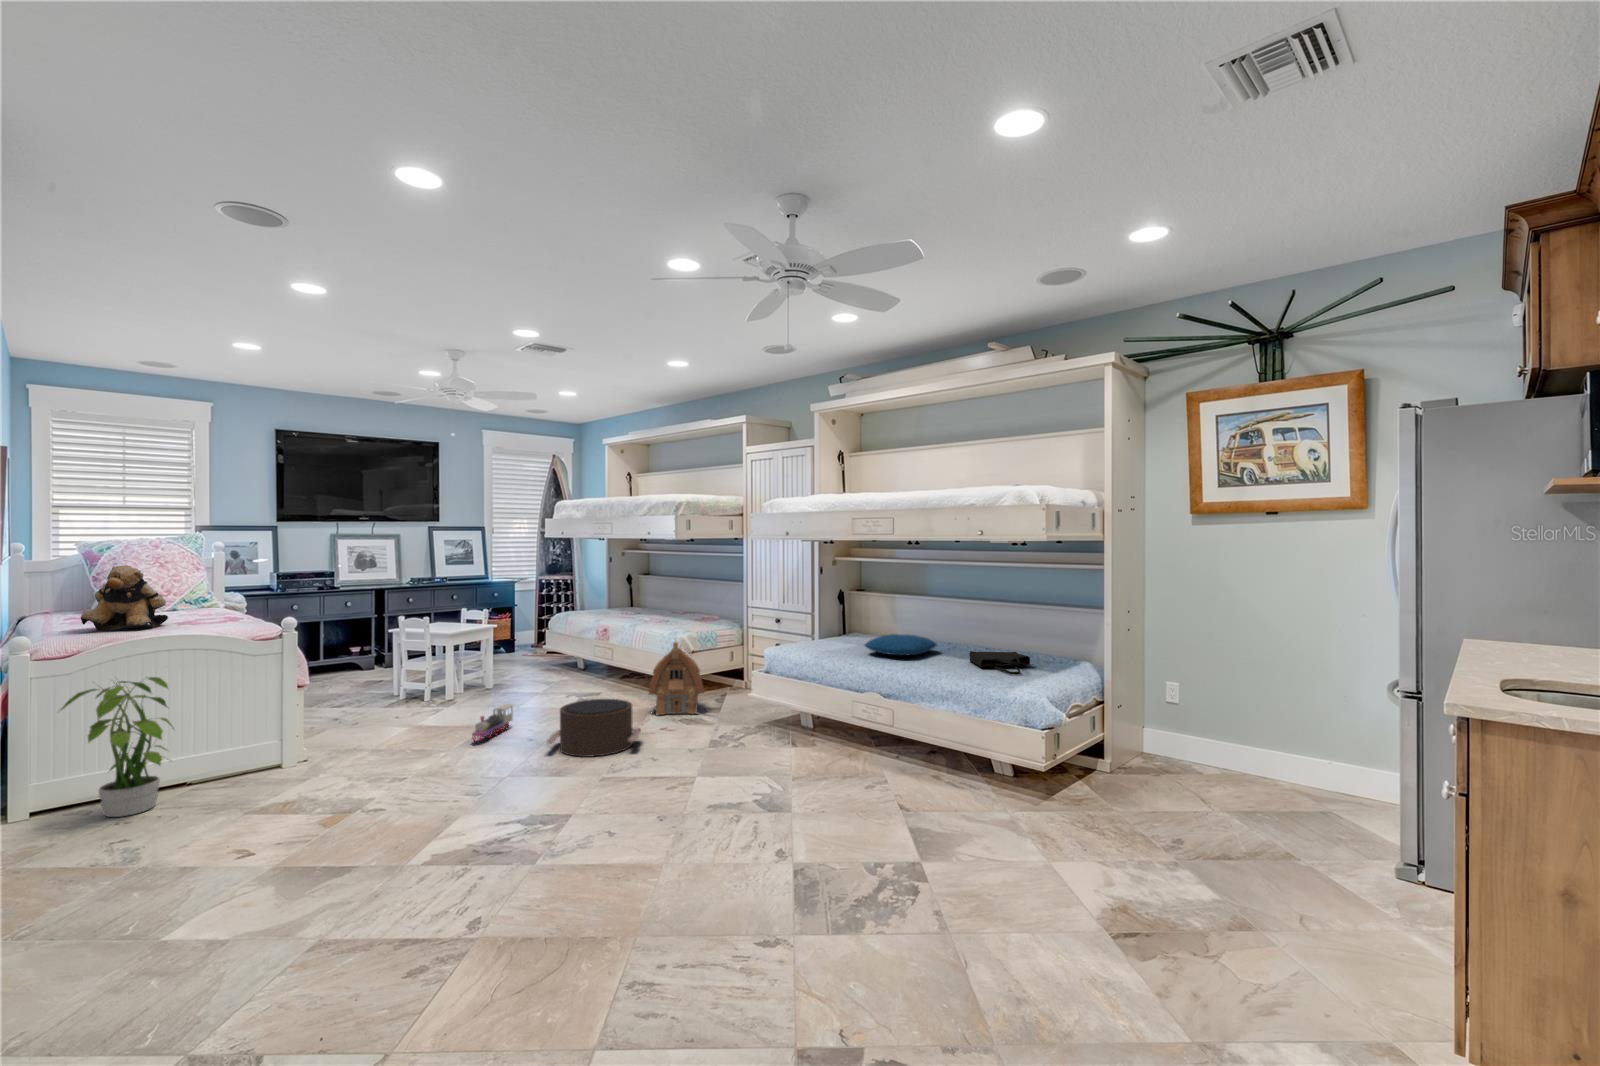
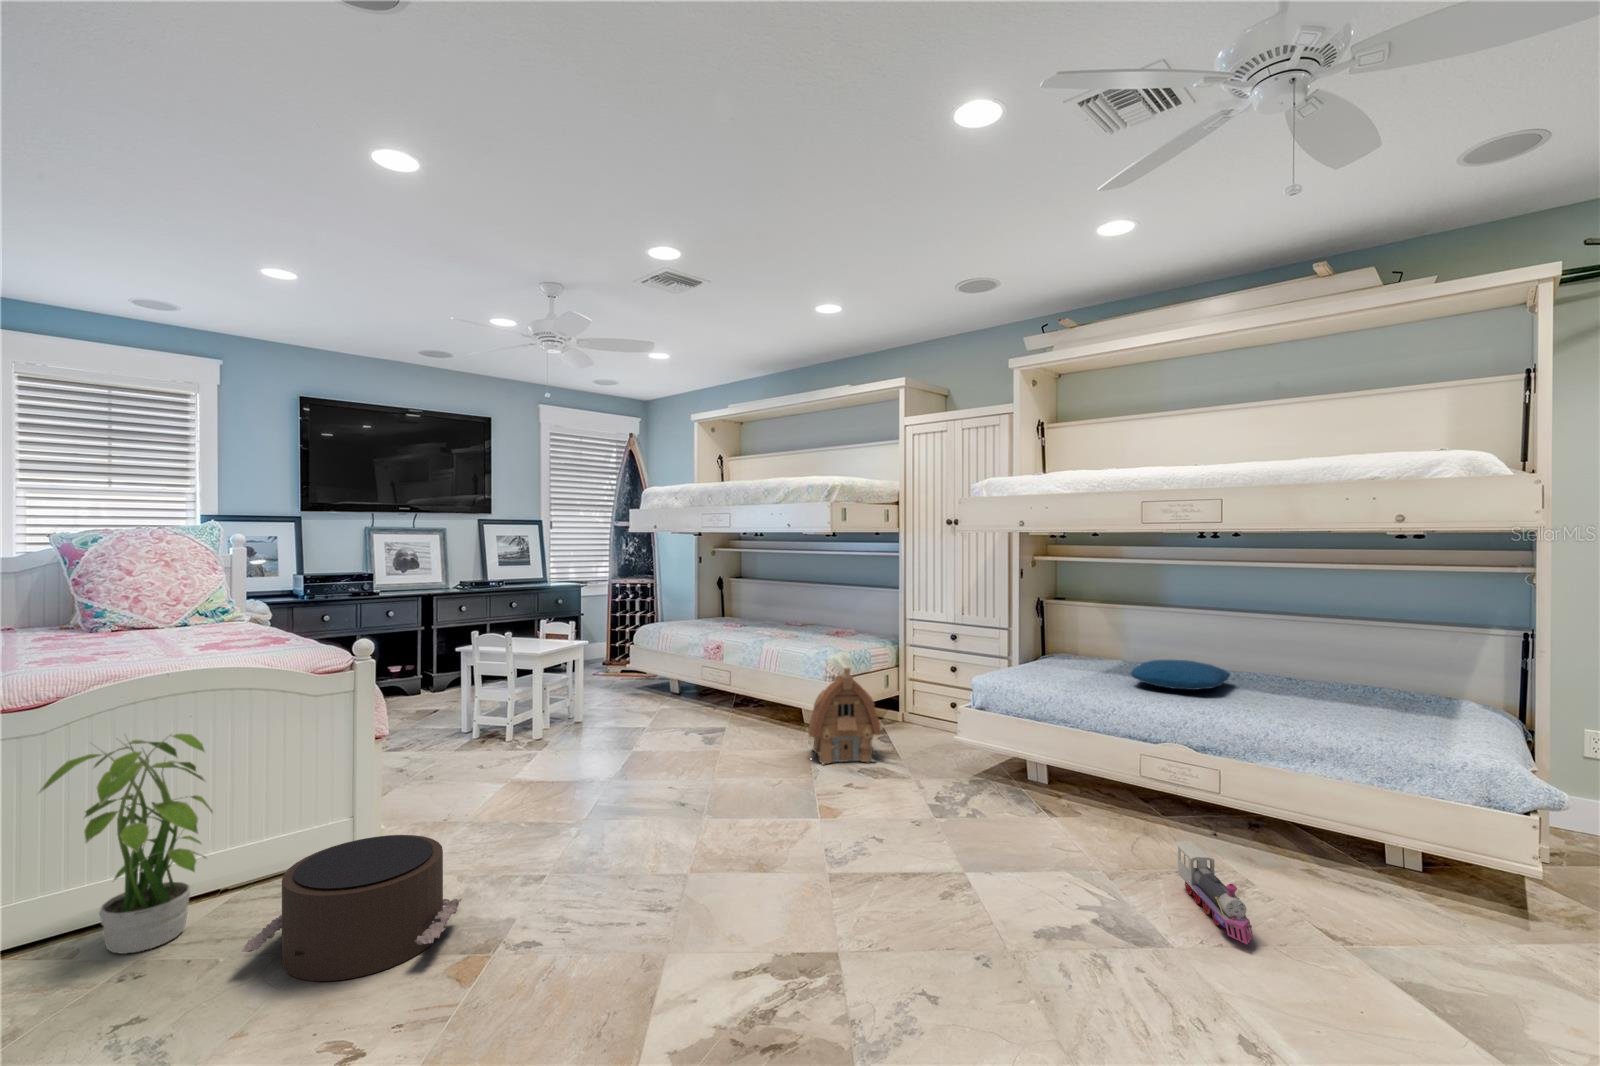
teddy bear: present [81,565,168,631] -> none [66,564,188,659]
tote bag: present [969,651,1030,675] -> none [1300,685,1414,723]
pouf: present [547,699,641,757] -> present [242,835,461,981]
toy train: present [472,704,513,741] -> present [1175,841,1253,944]

